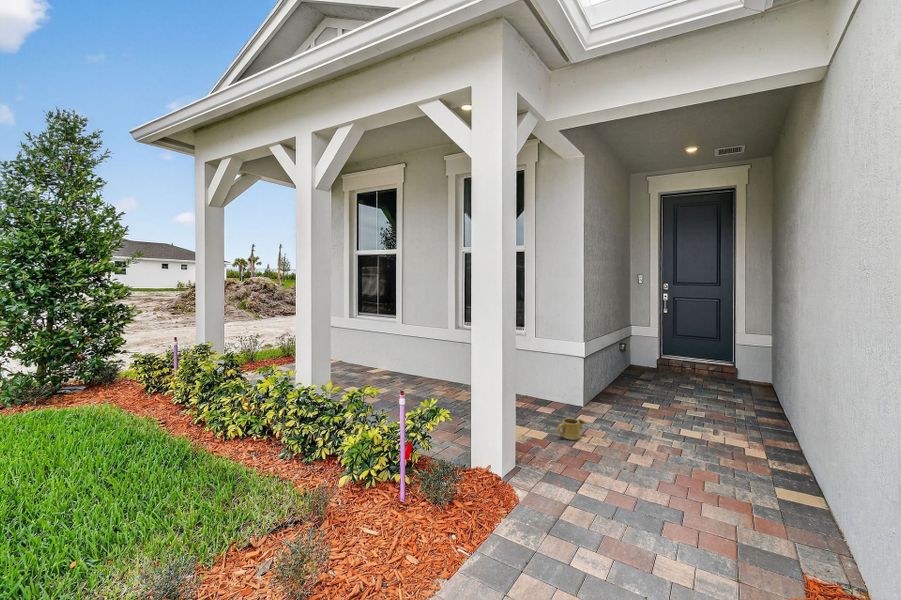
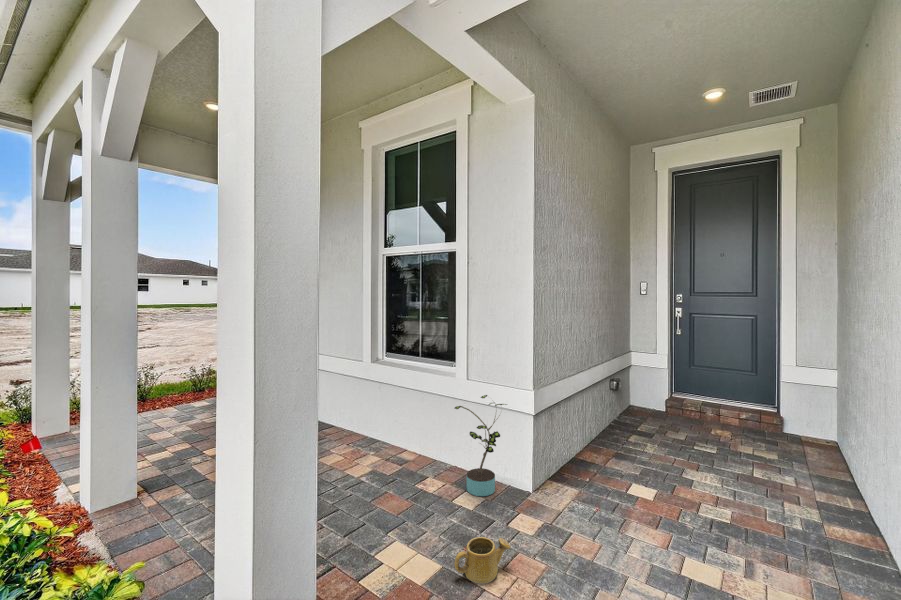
potted plant: none [533,347,568,409] -> present [455,395,506,496]

